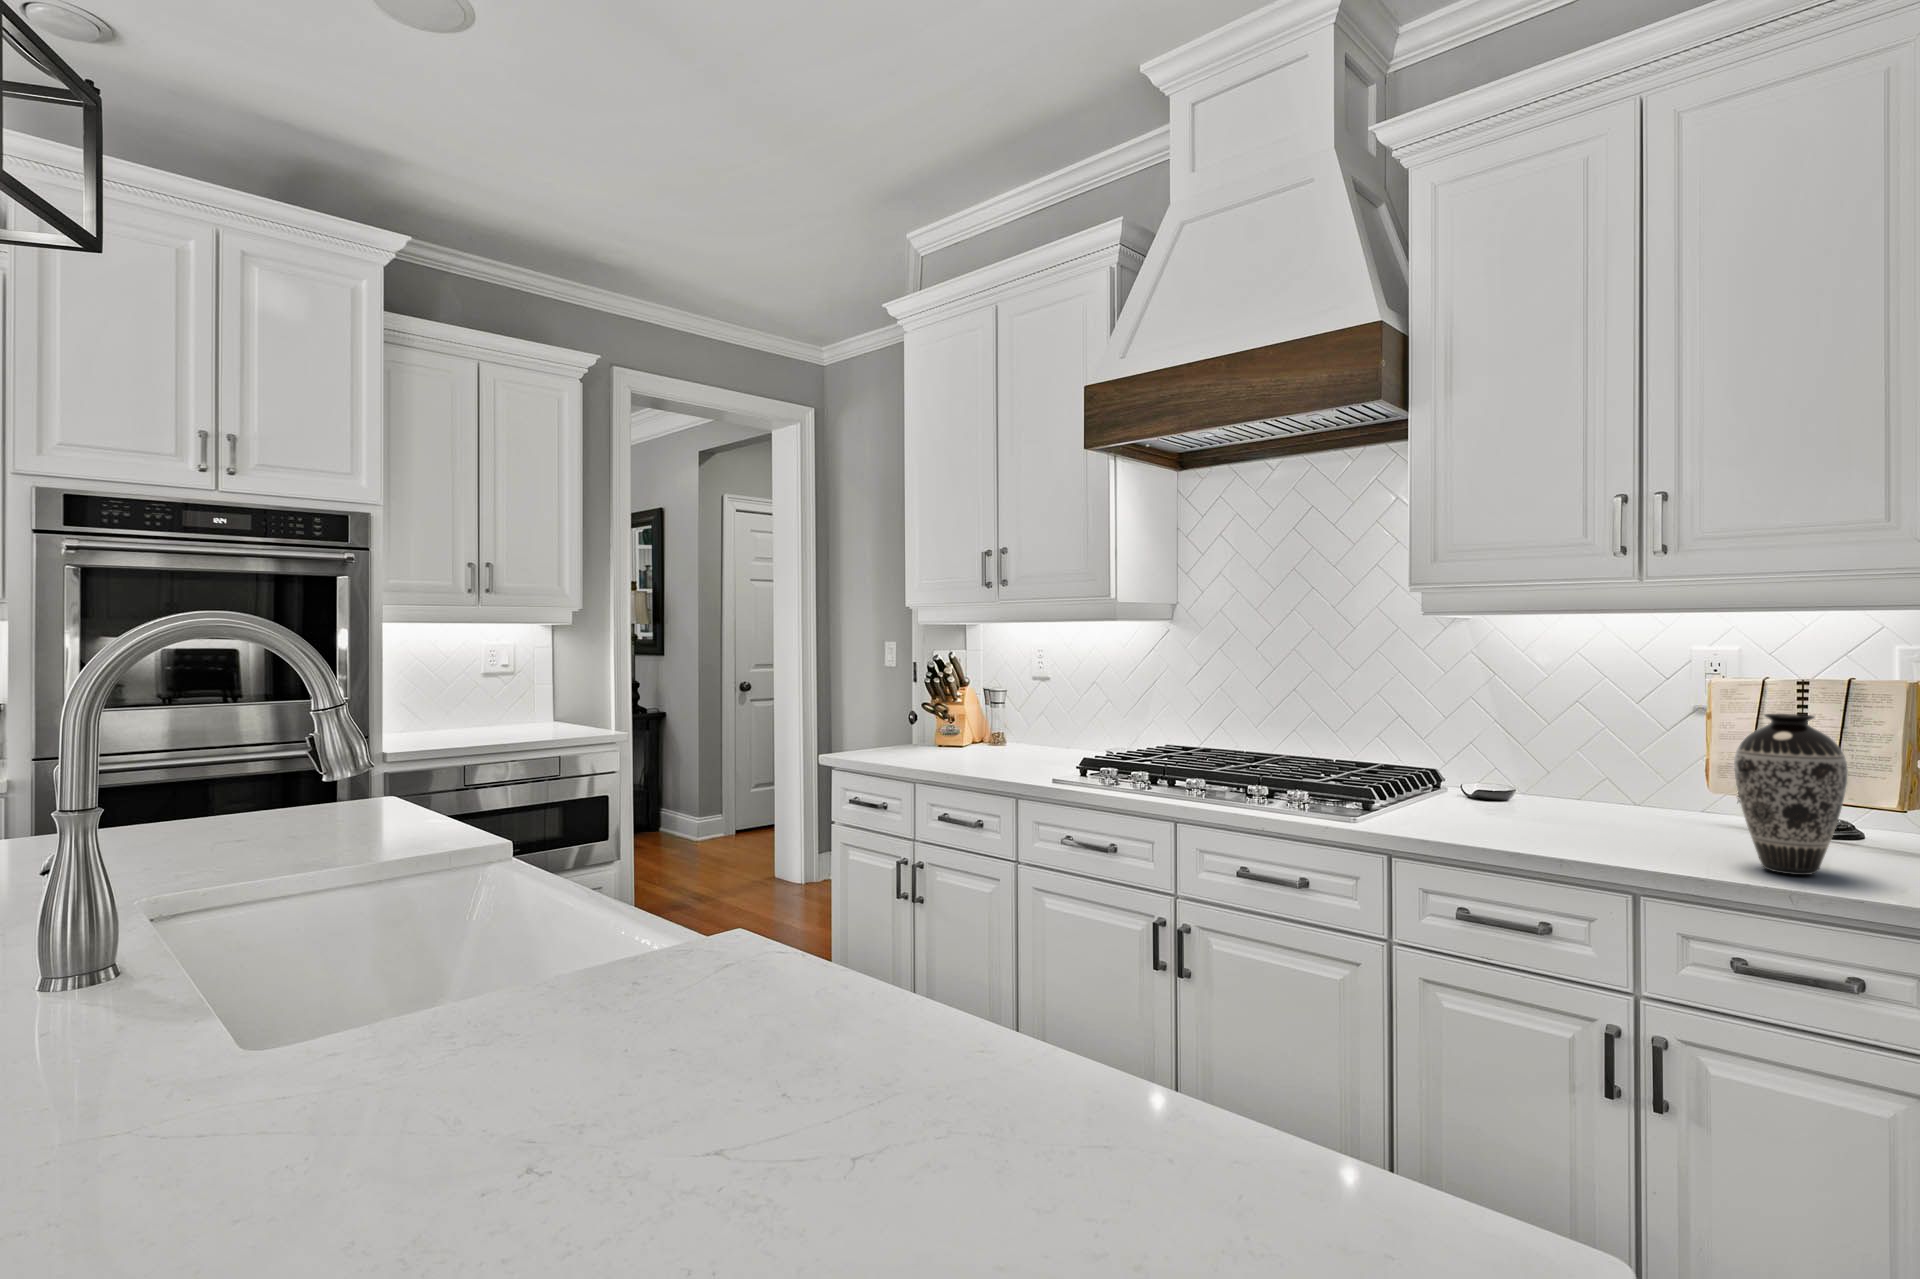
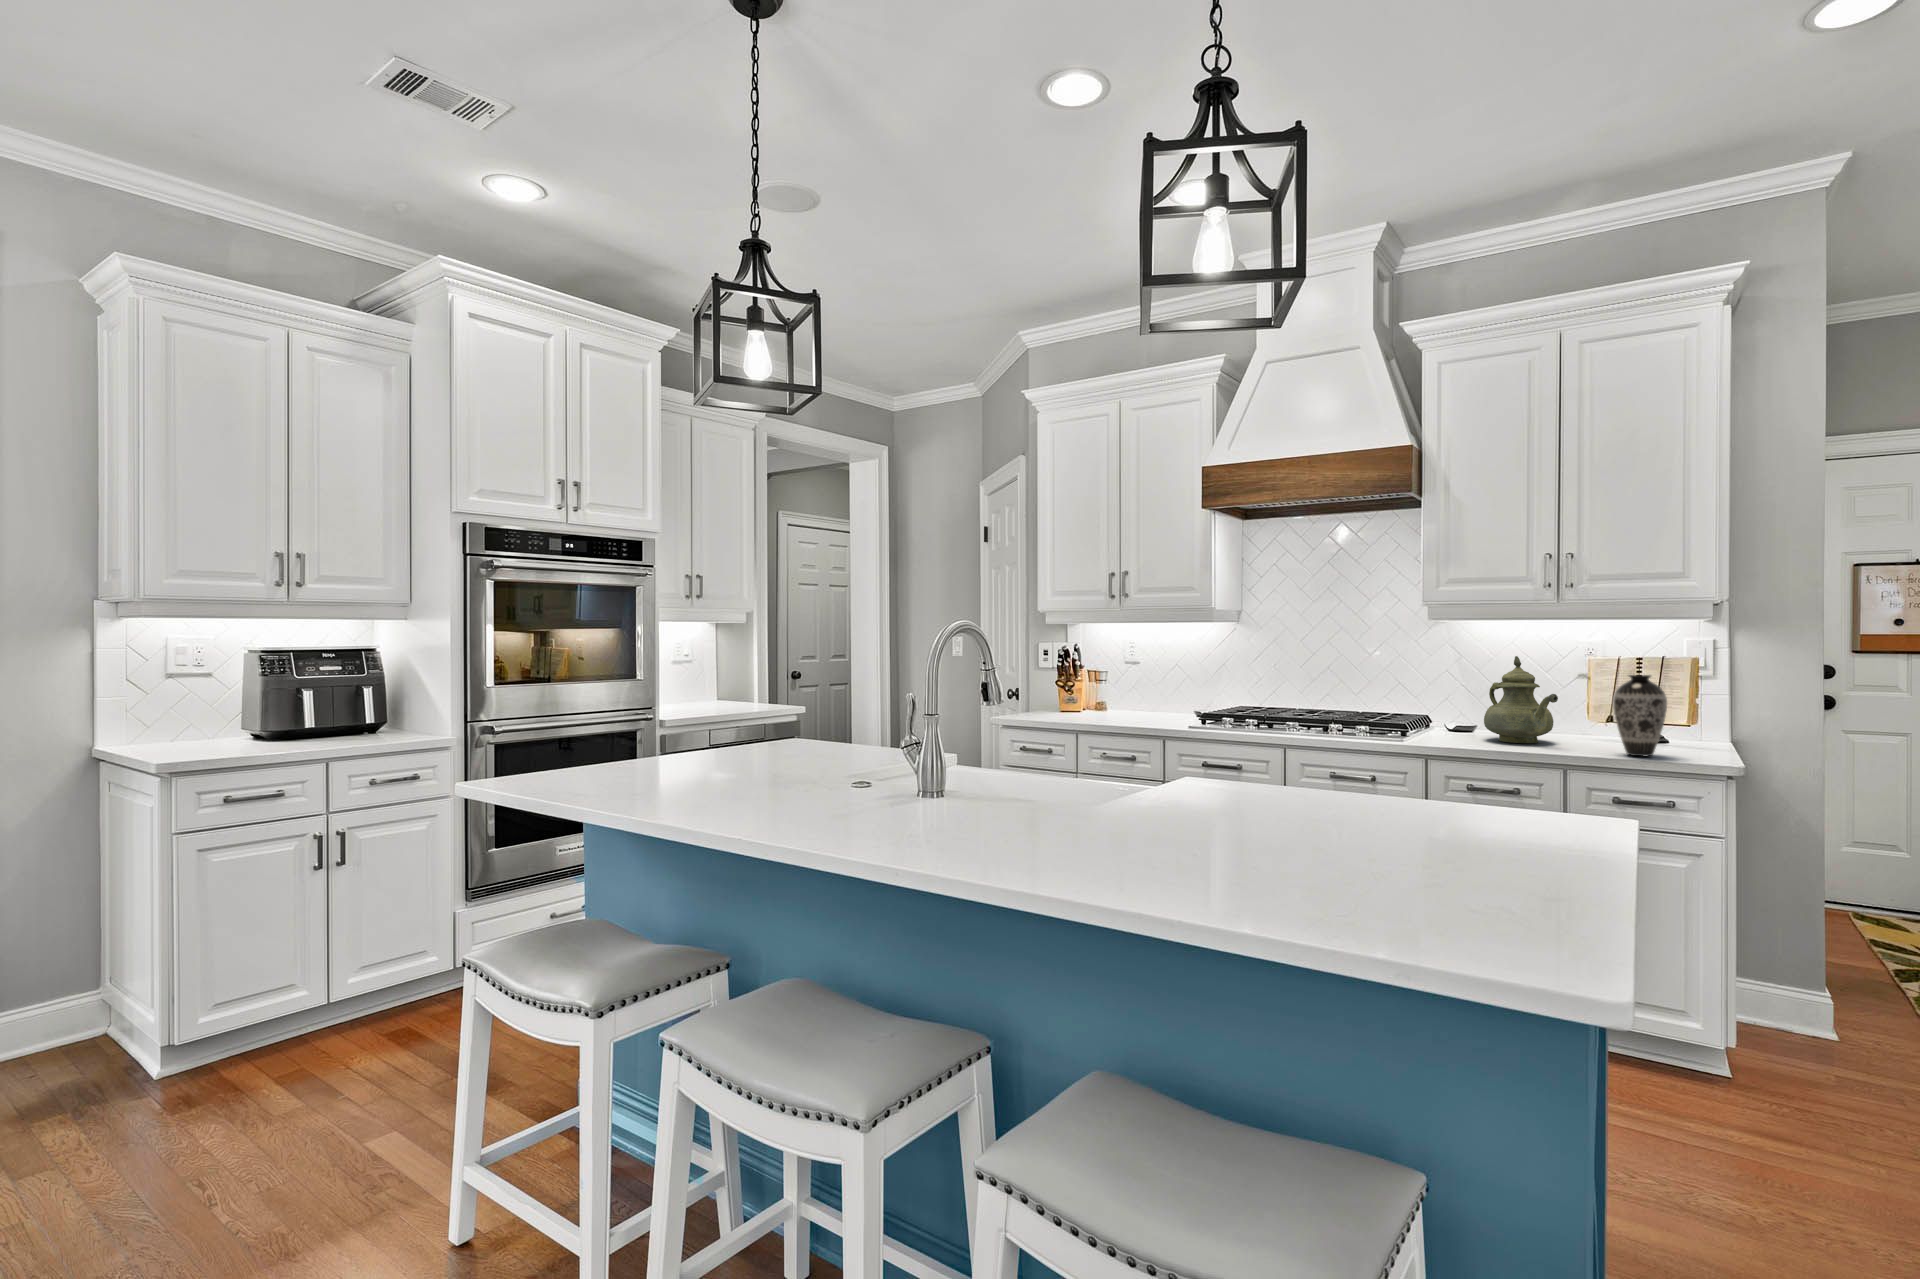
teapot: none [1505,675,1631,831] -> present [1484,656,1558,743]

